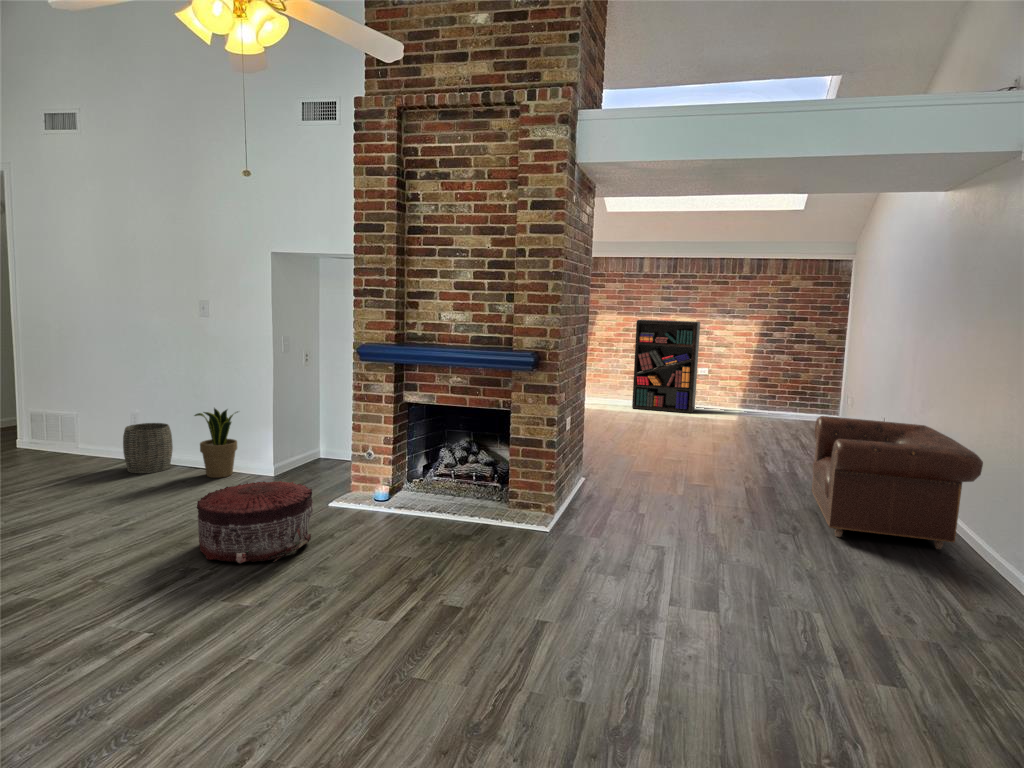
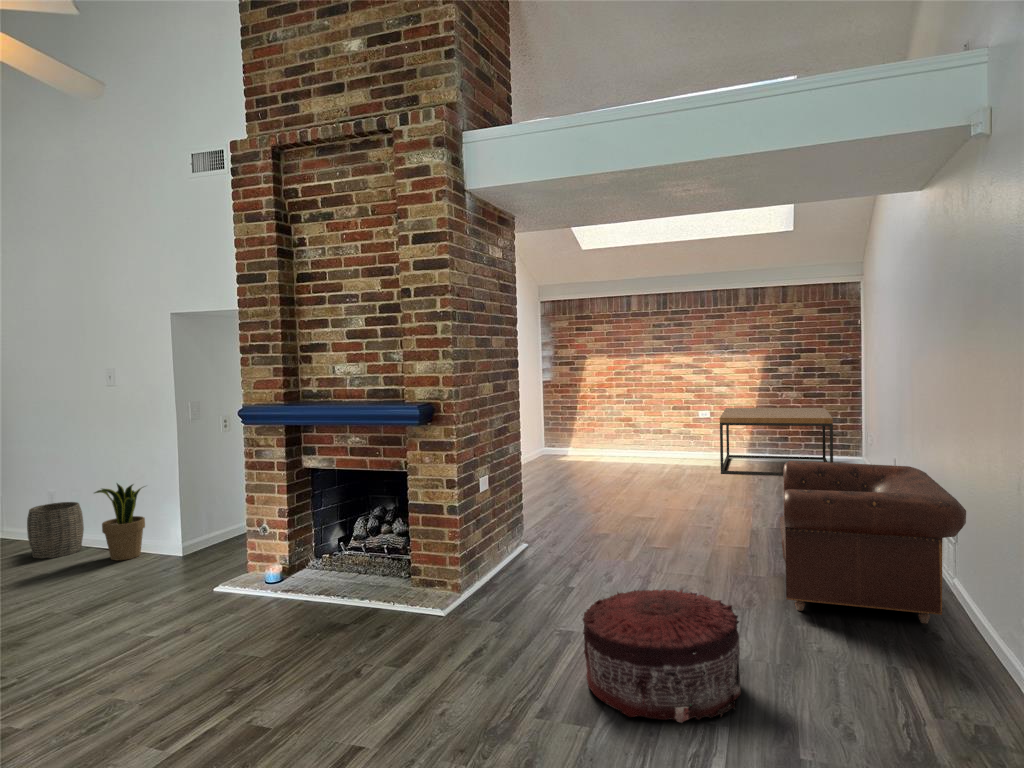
bookshelf: present [632,319,700,413] -> none [625,360,698,462]
coffee table: none [720,367,825,432] -> present [720,408,833,476]
pouf: present [197,481,314,563] -> present [583,589,741,723]

